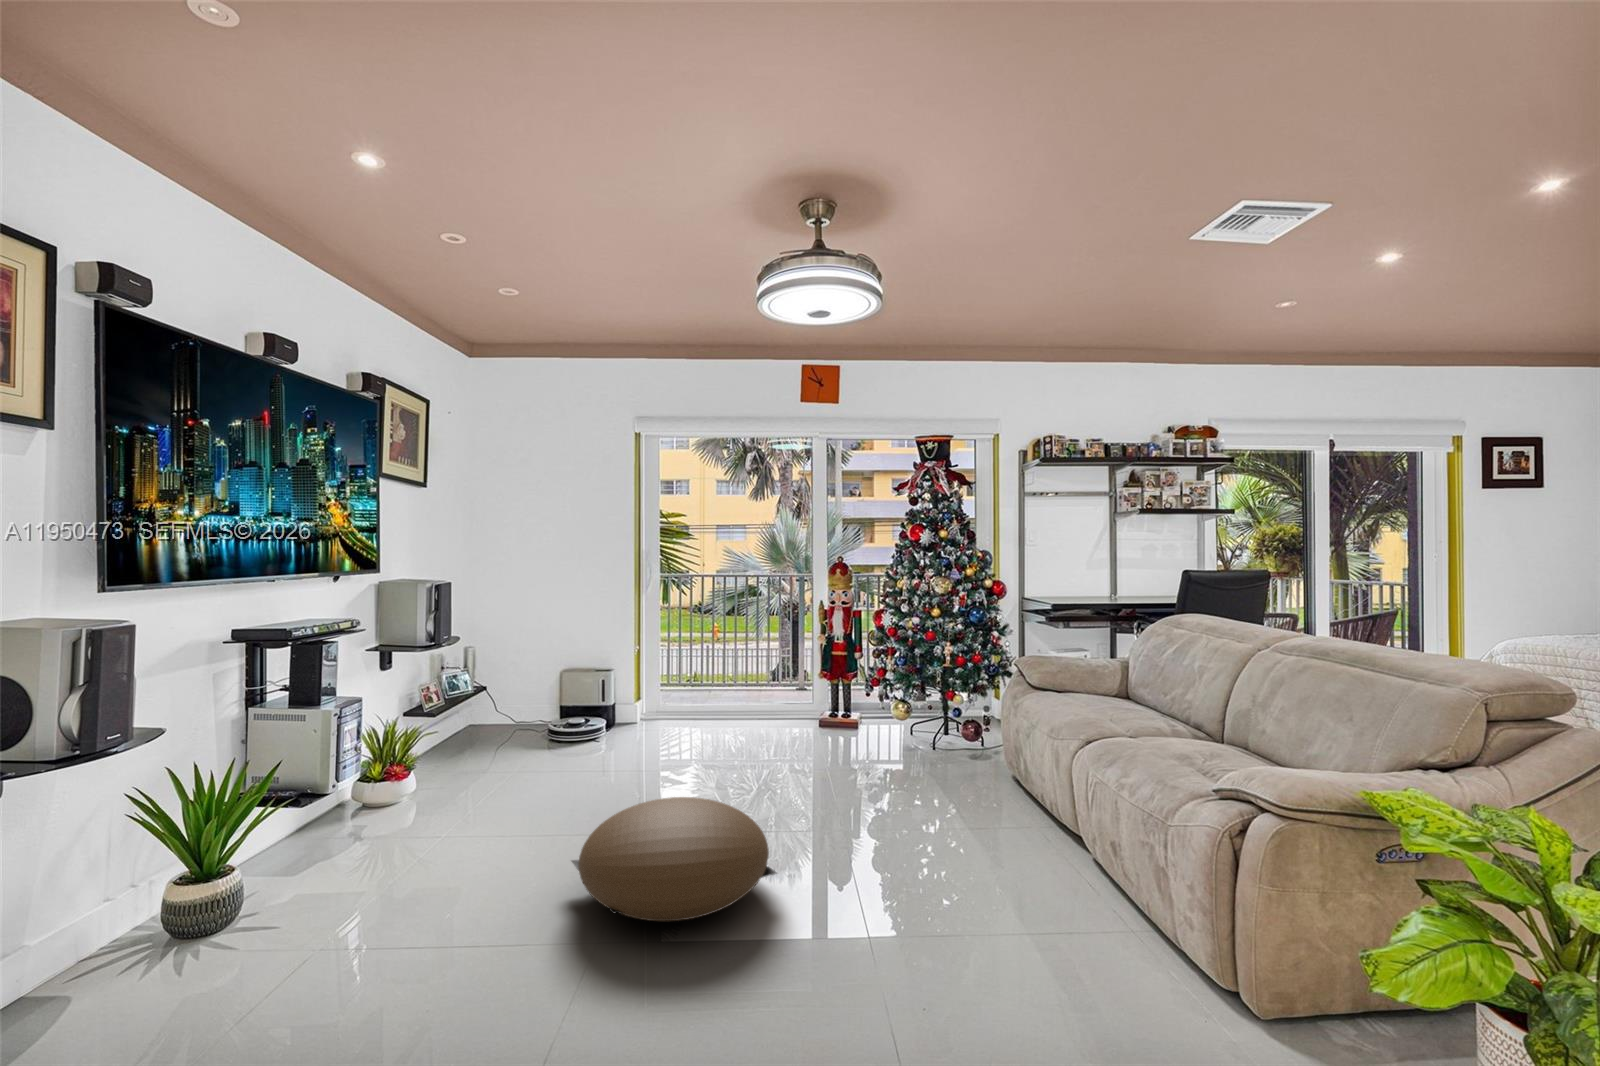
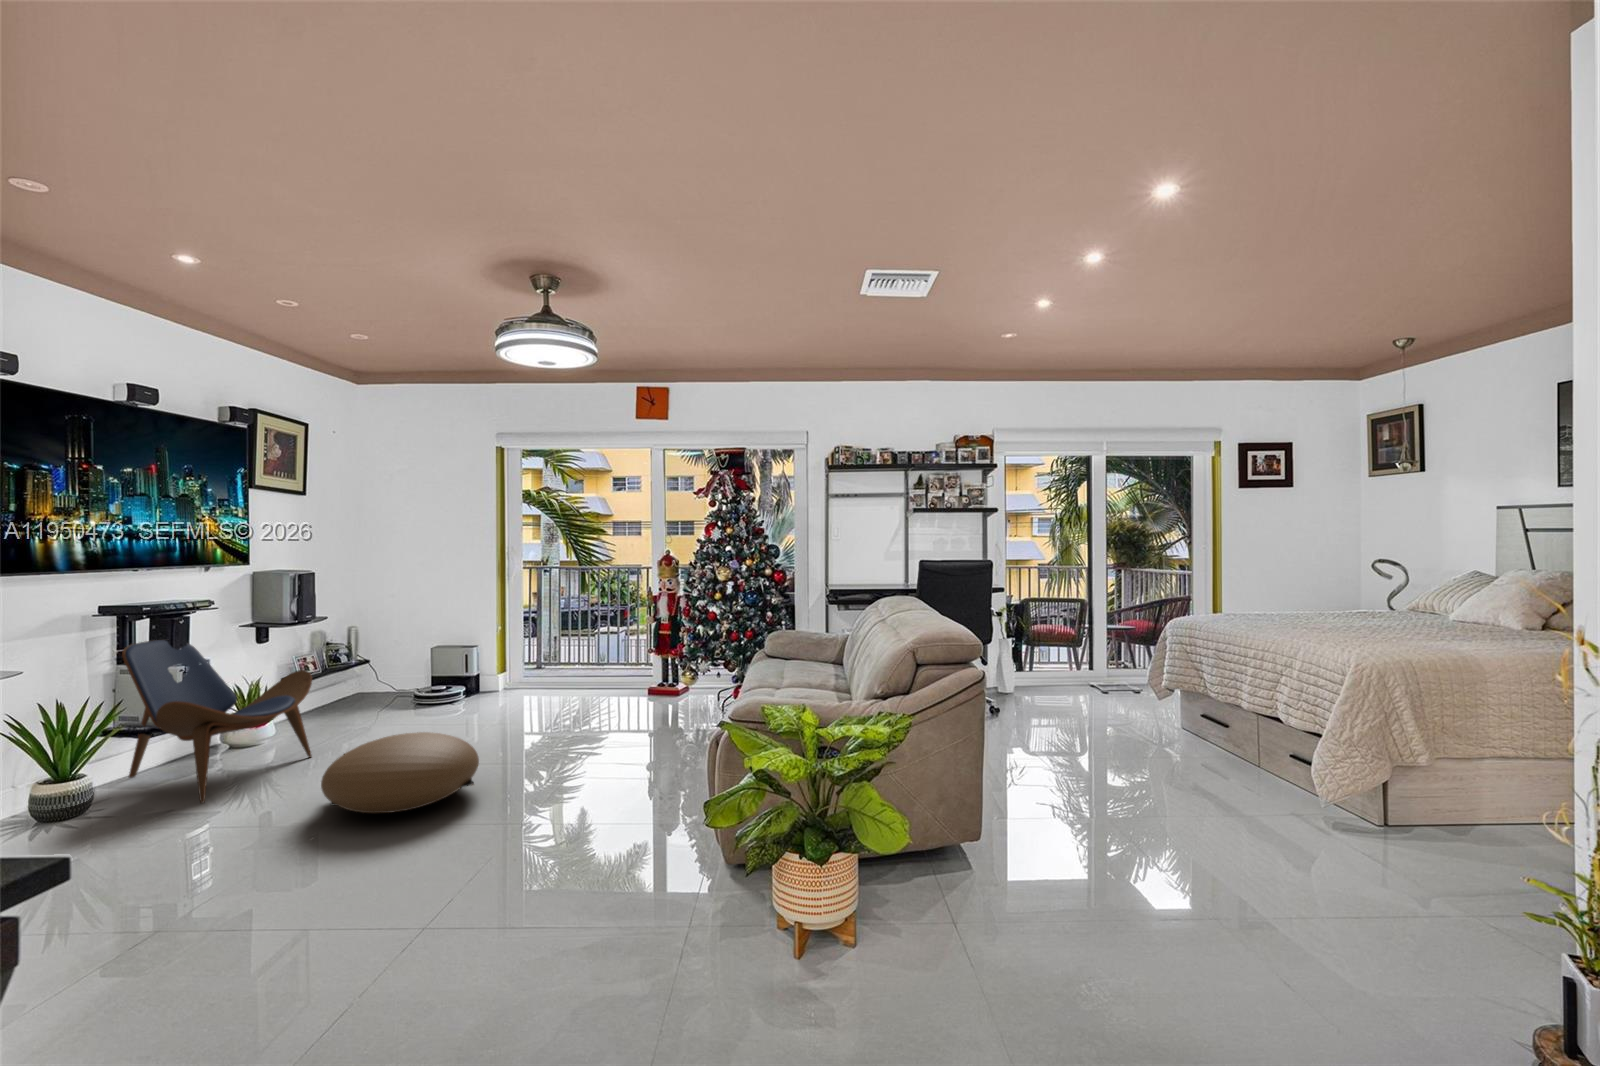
lounge chair: none [263,671,489,902] -> present [122,640,312,803]

